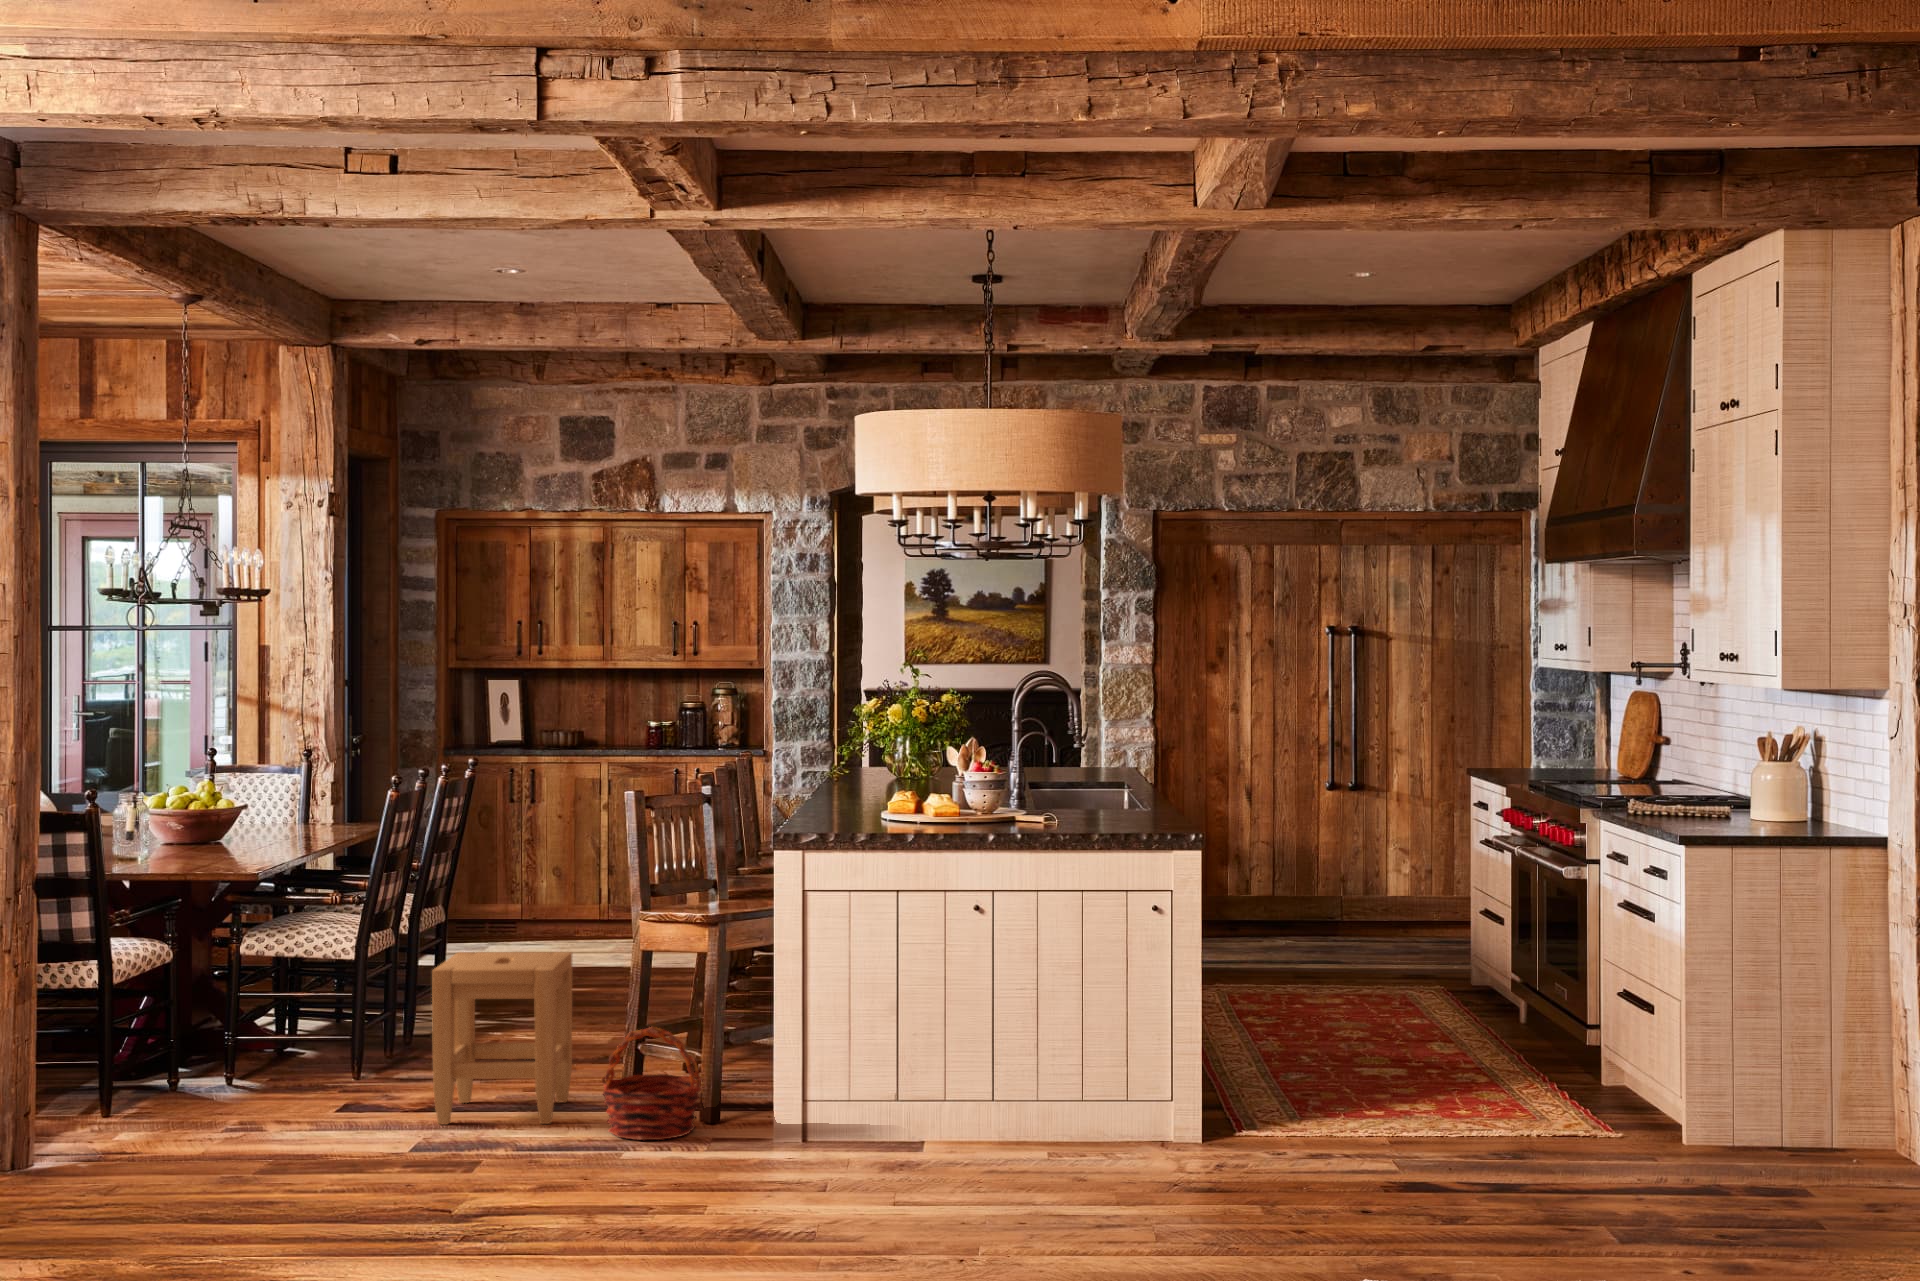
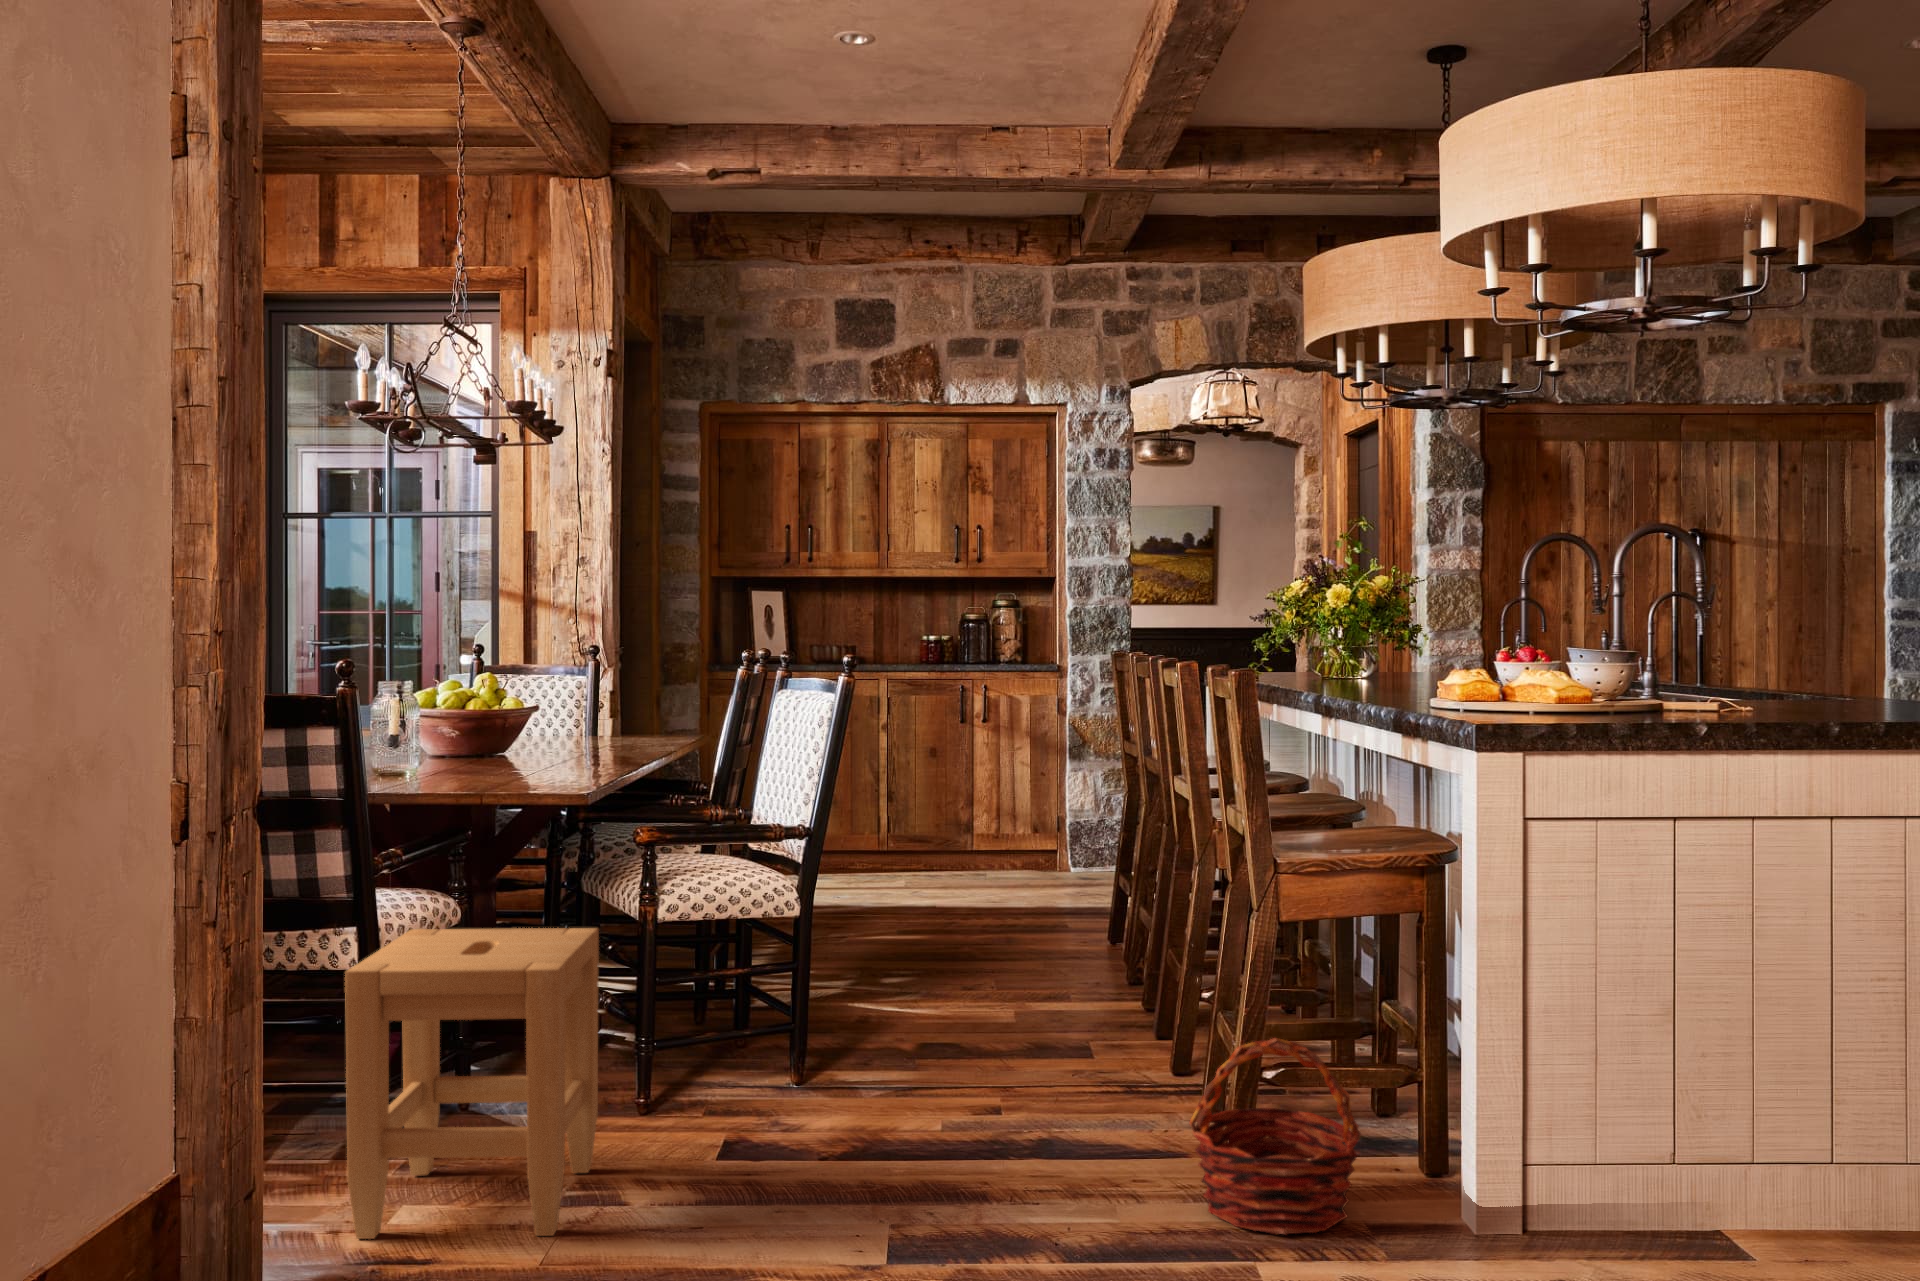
stool: present [432,952,572,1124] -> present [345,928,599,1239]

